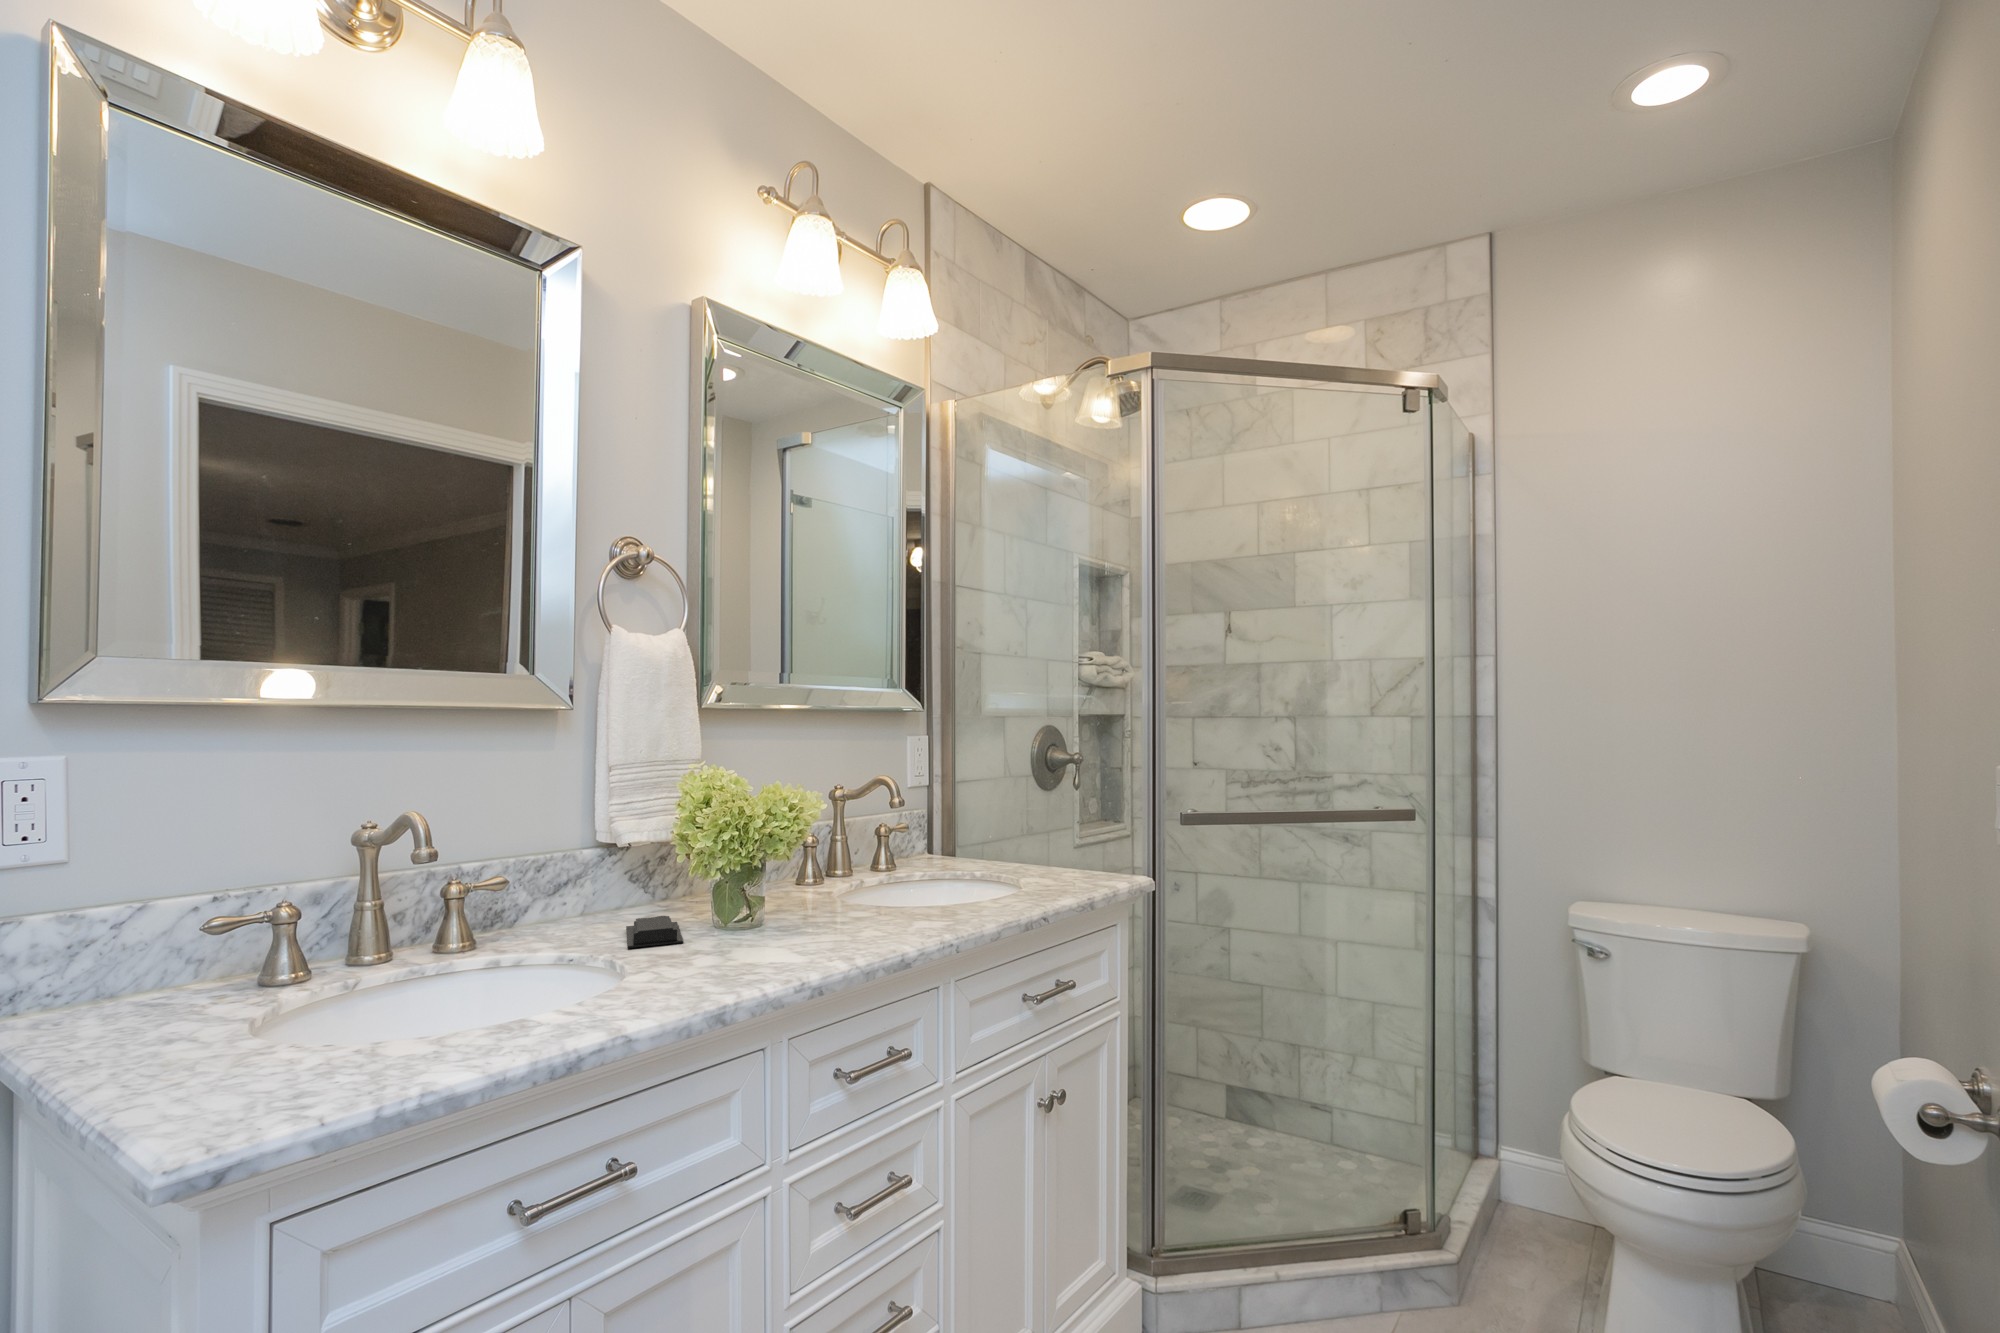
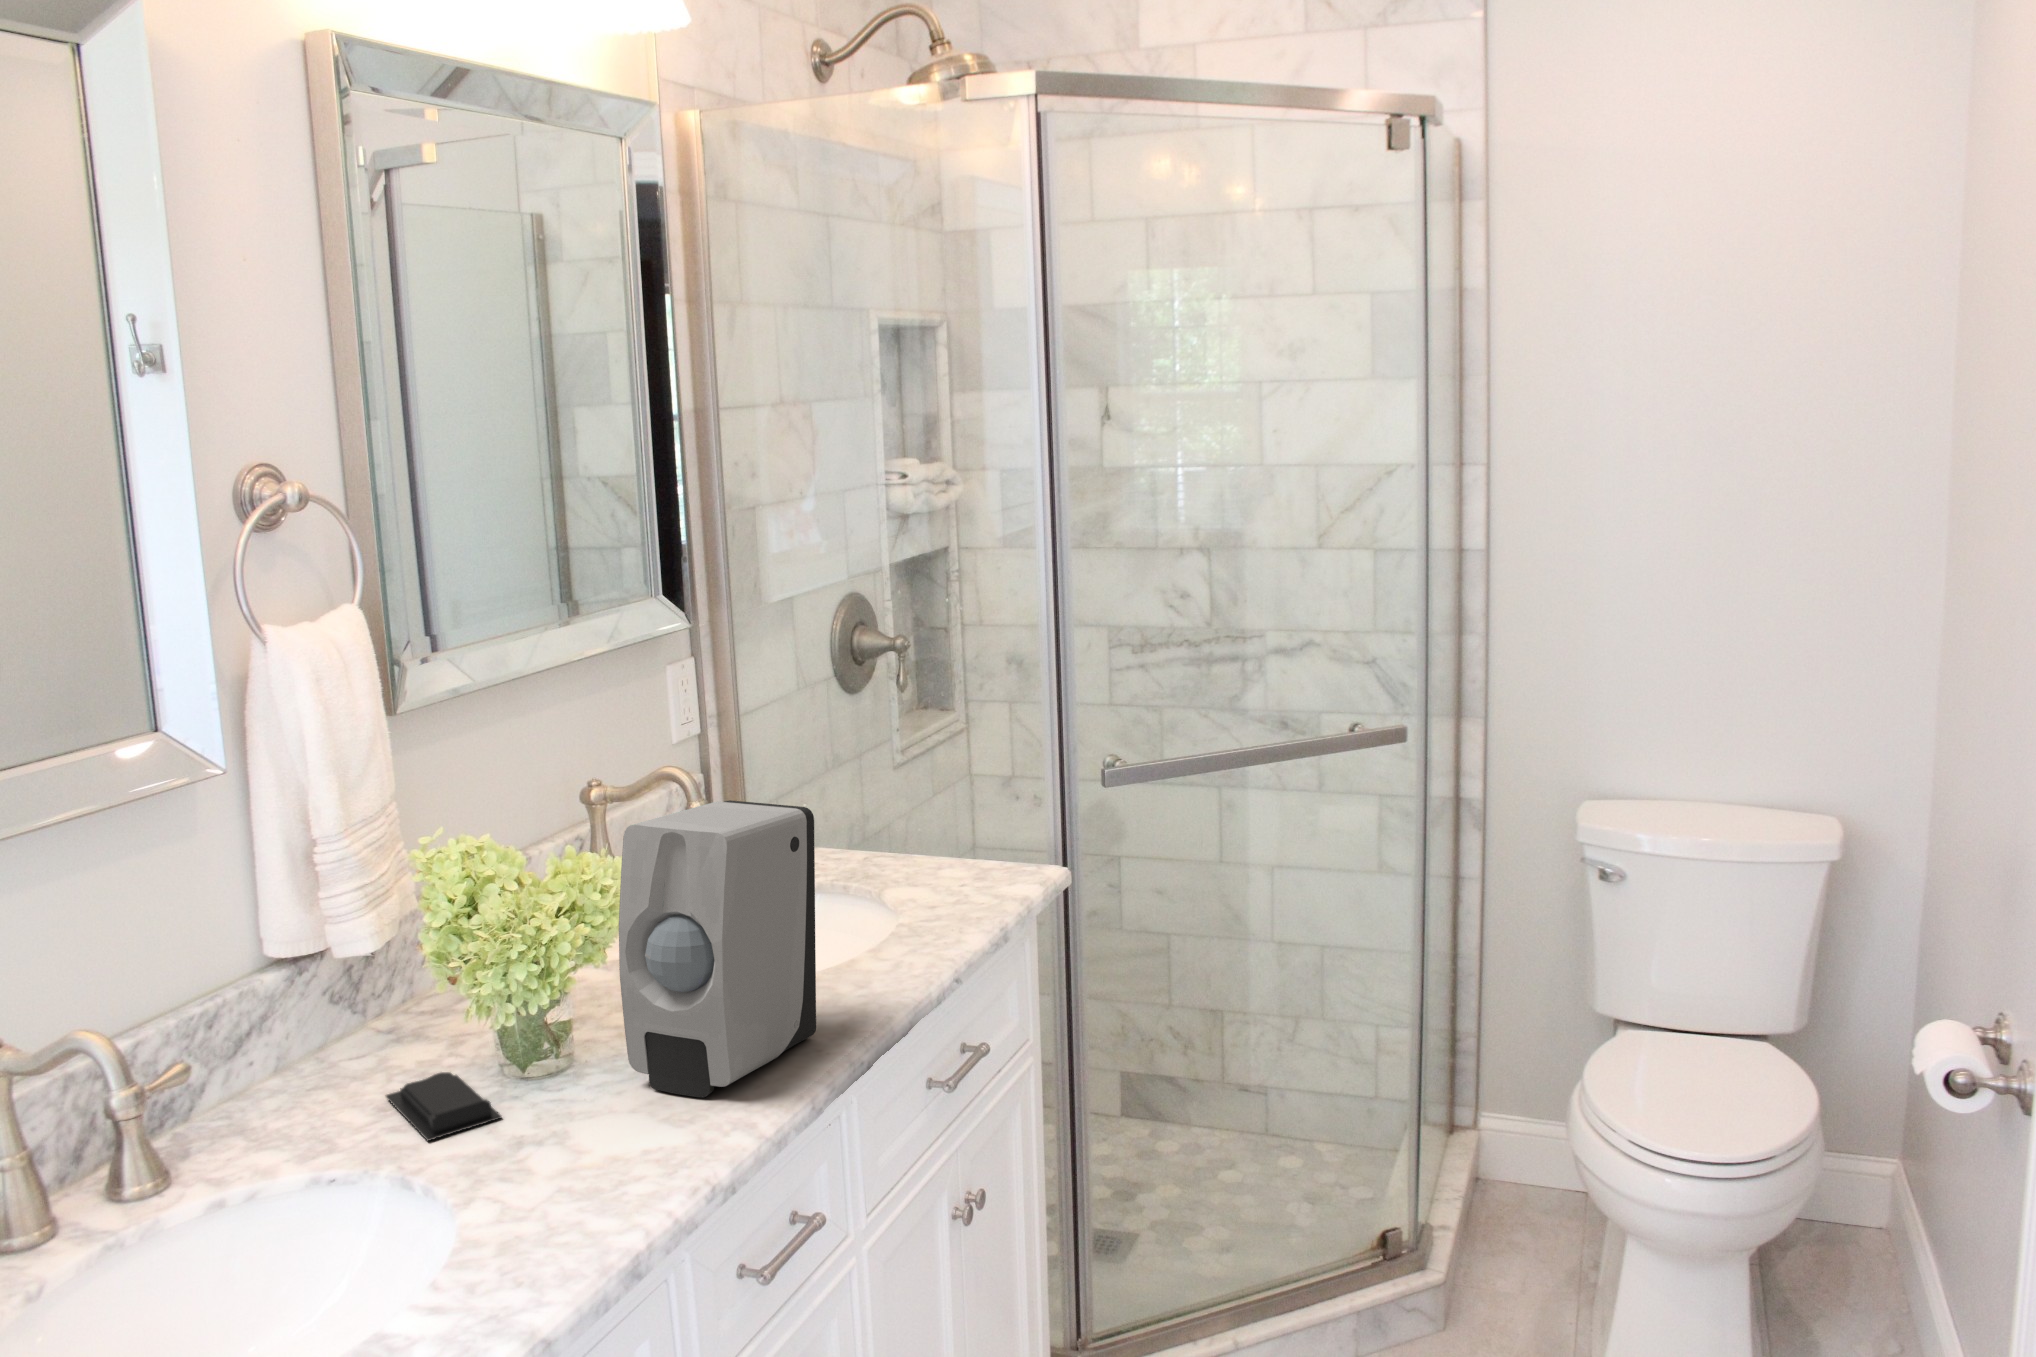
soap dispenser: none [776,748,926,944] -> present [619,800,816,1098]

